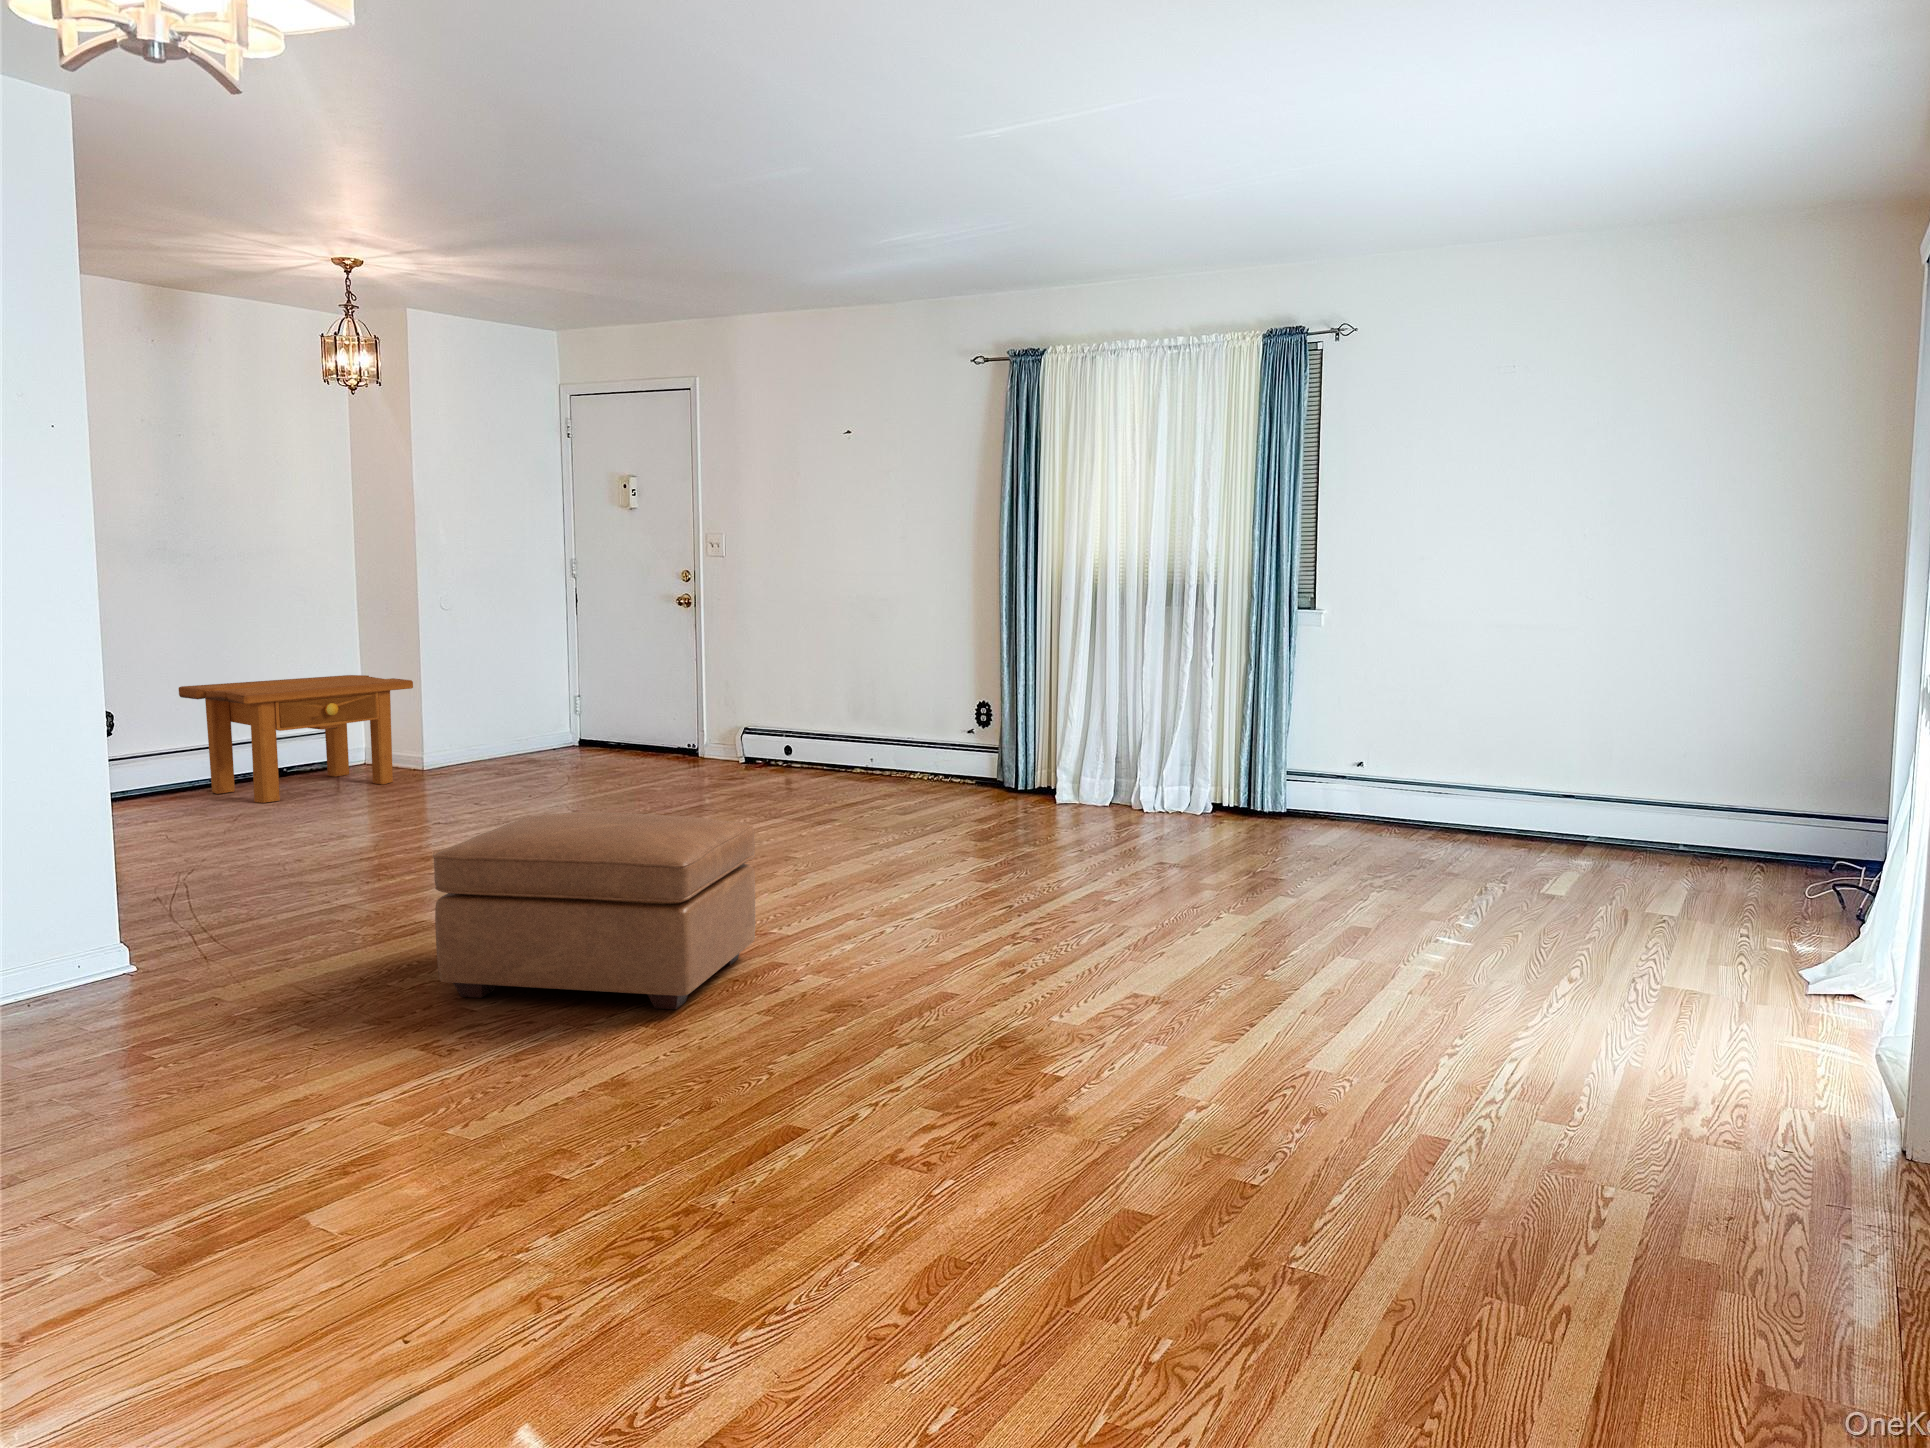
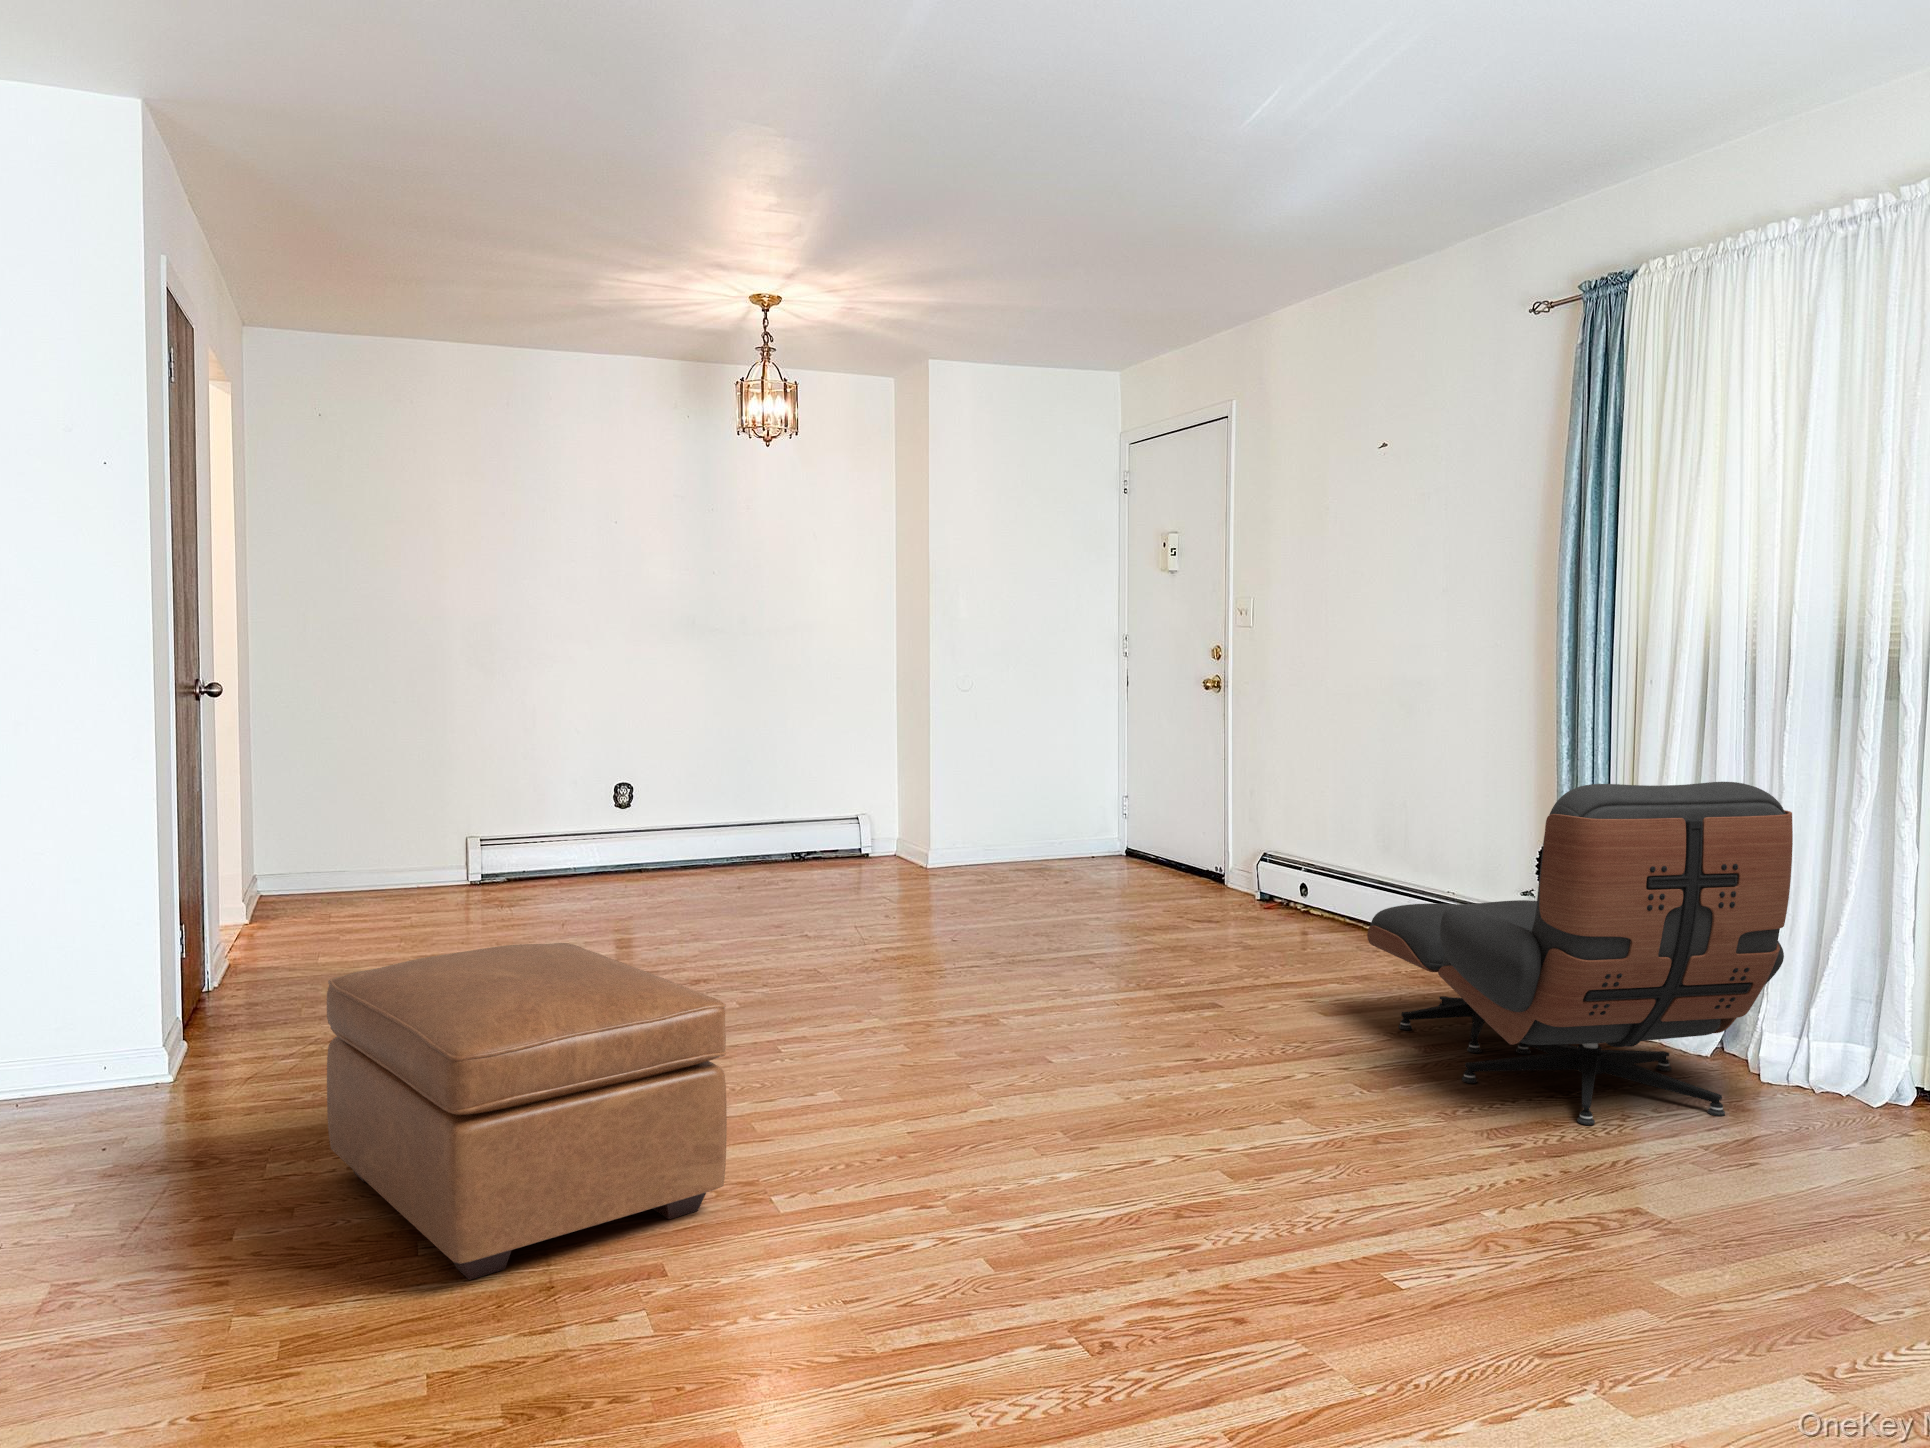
lounge chair: none [931,652,1178,840] -> present [1367,782,1793,1125]
side table: present [179,675,413,803] -> none [690,754,893,882]

